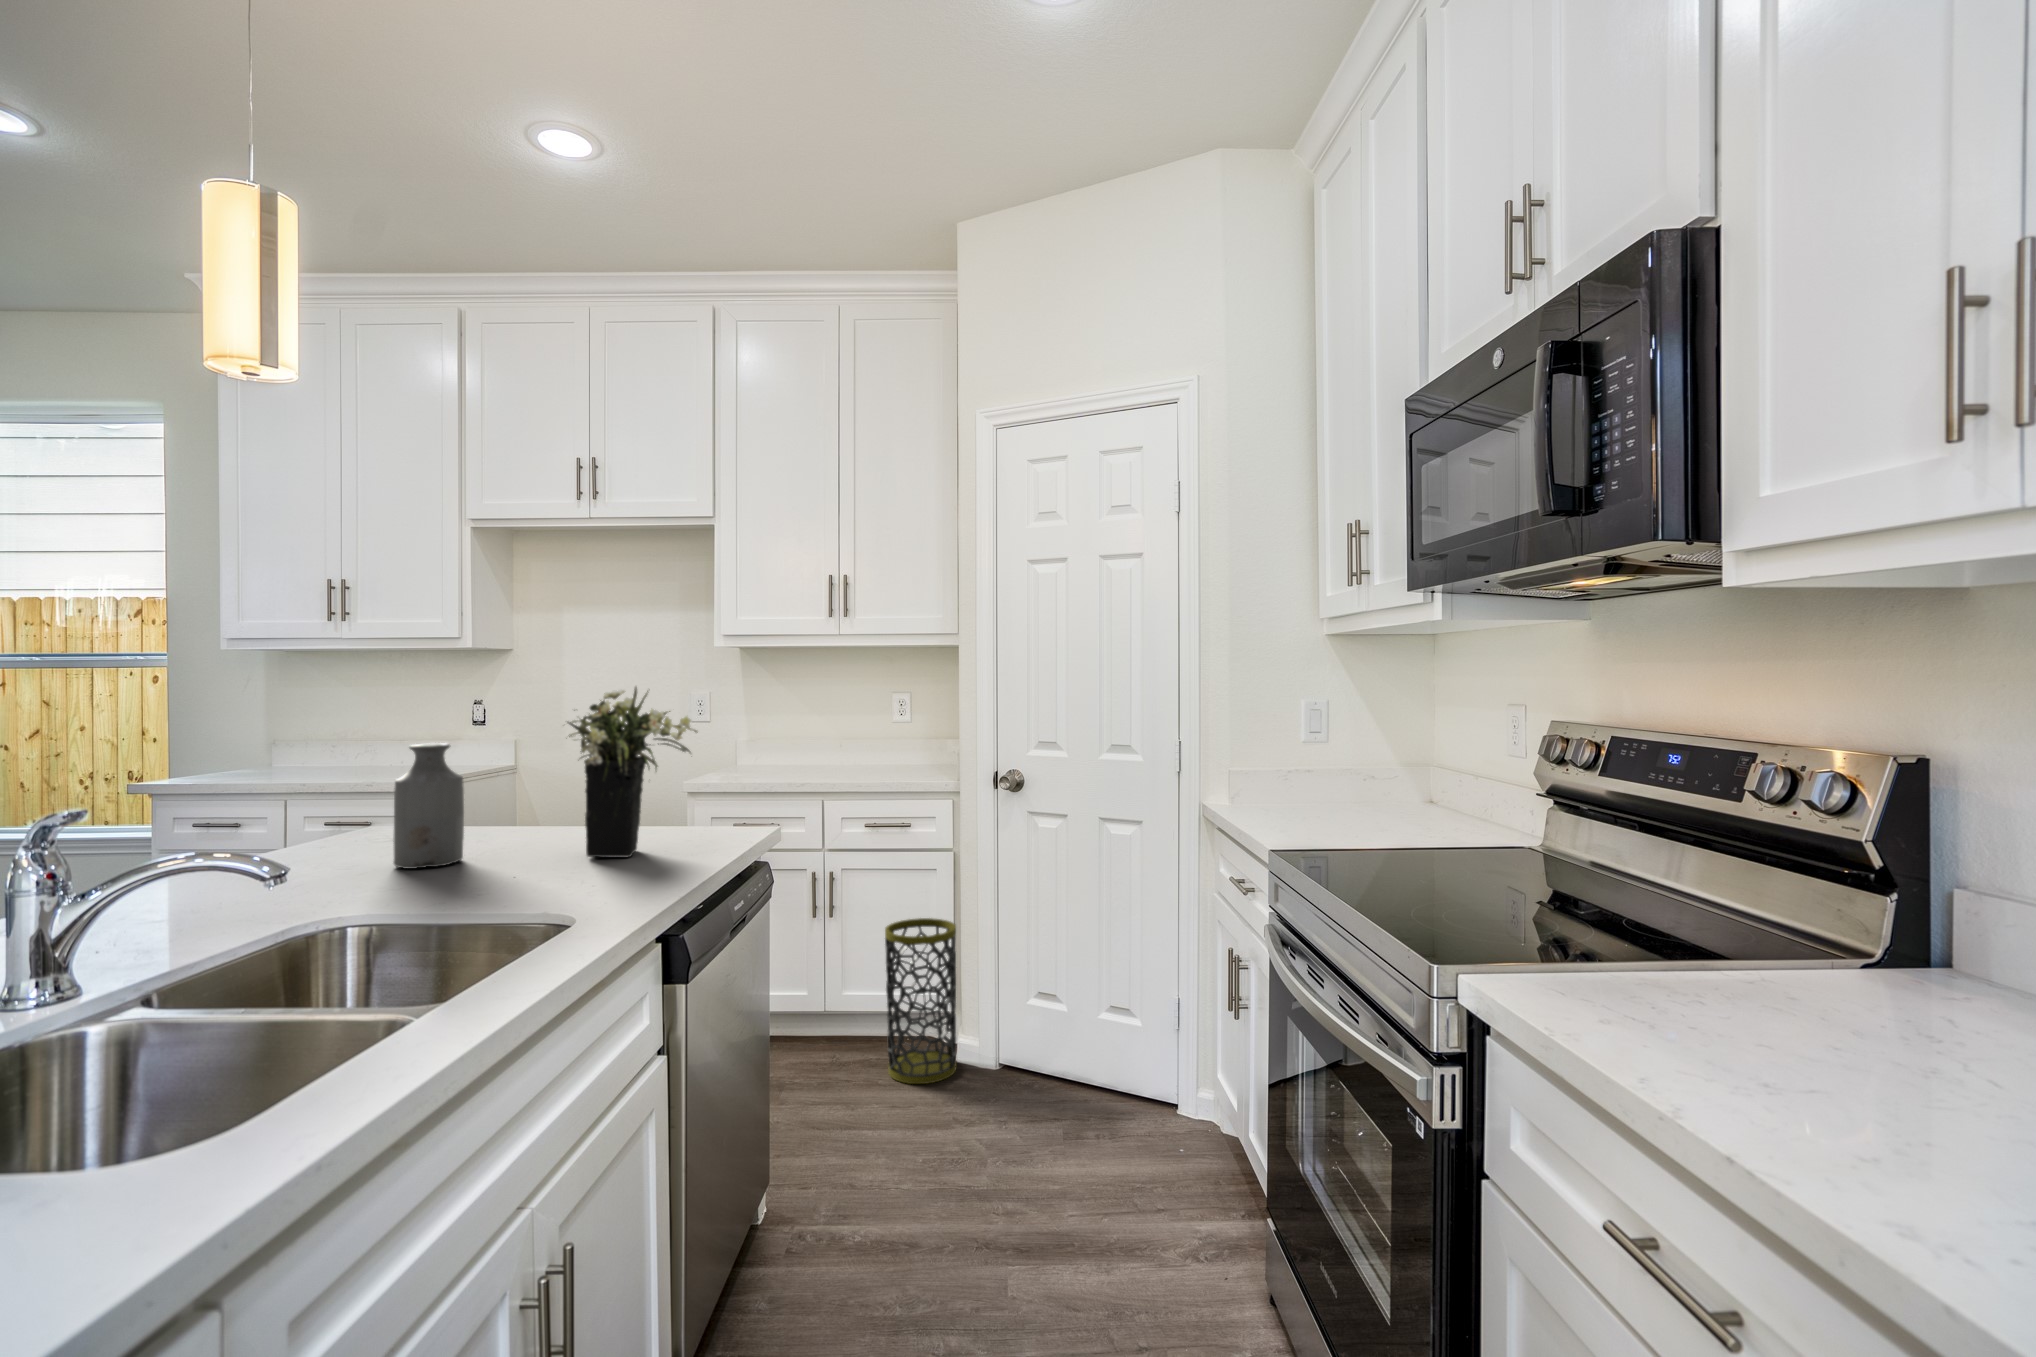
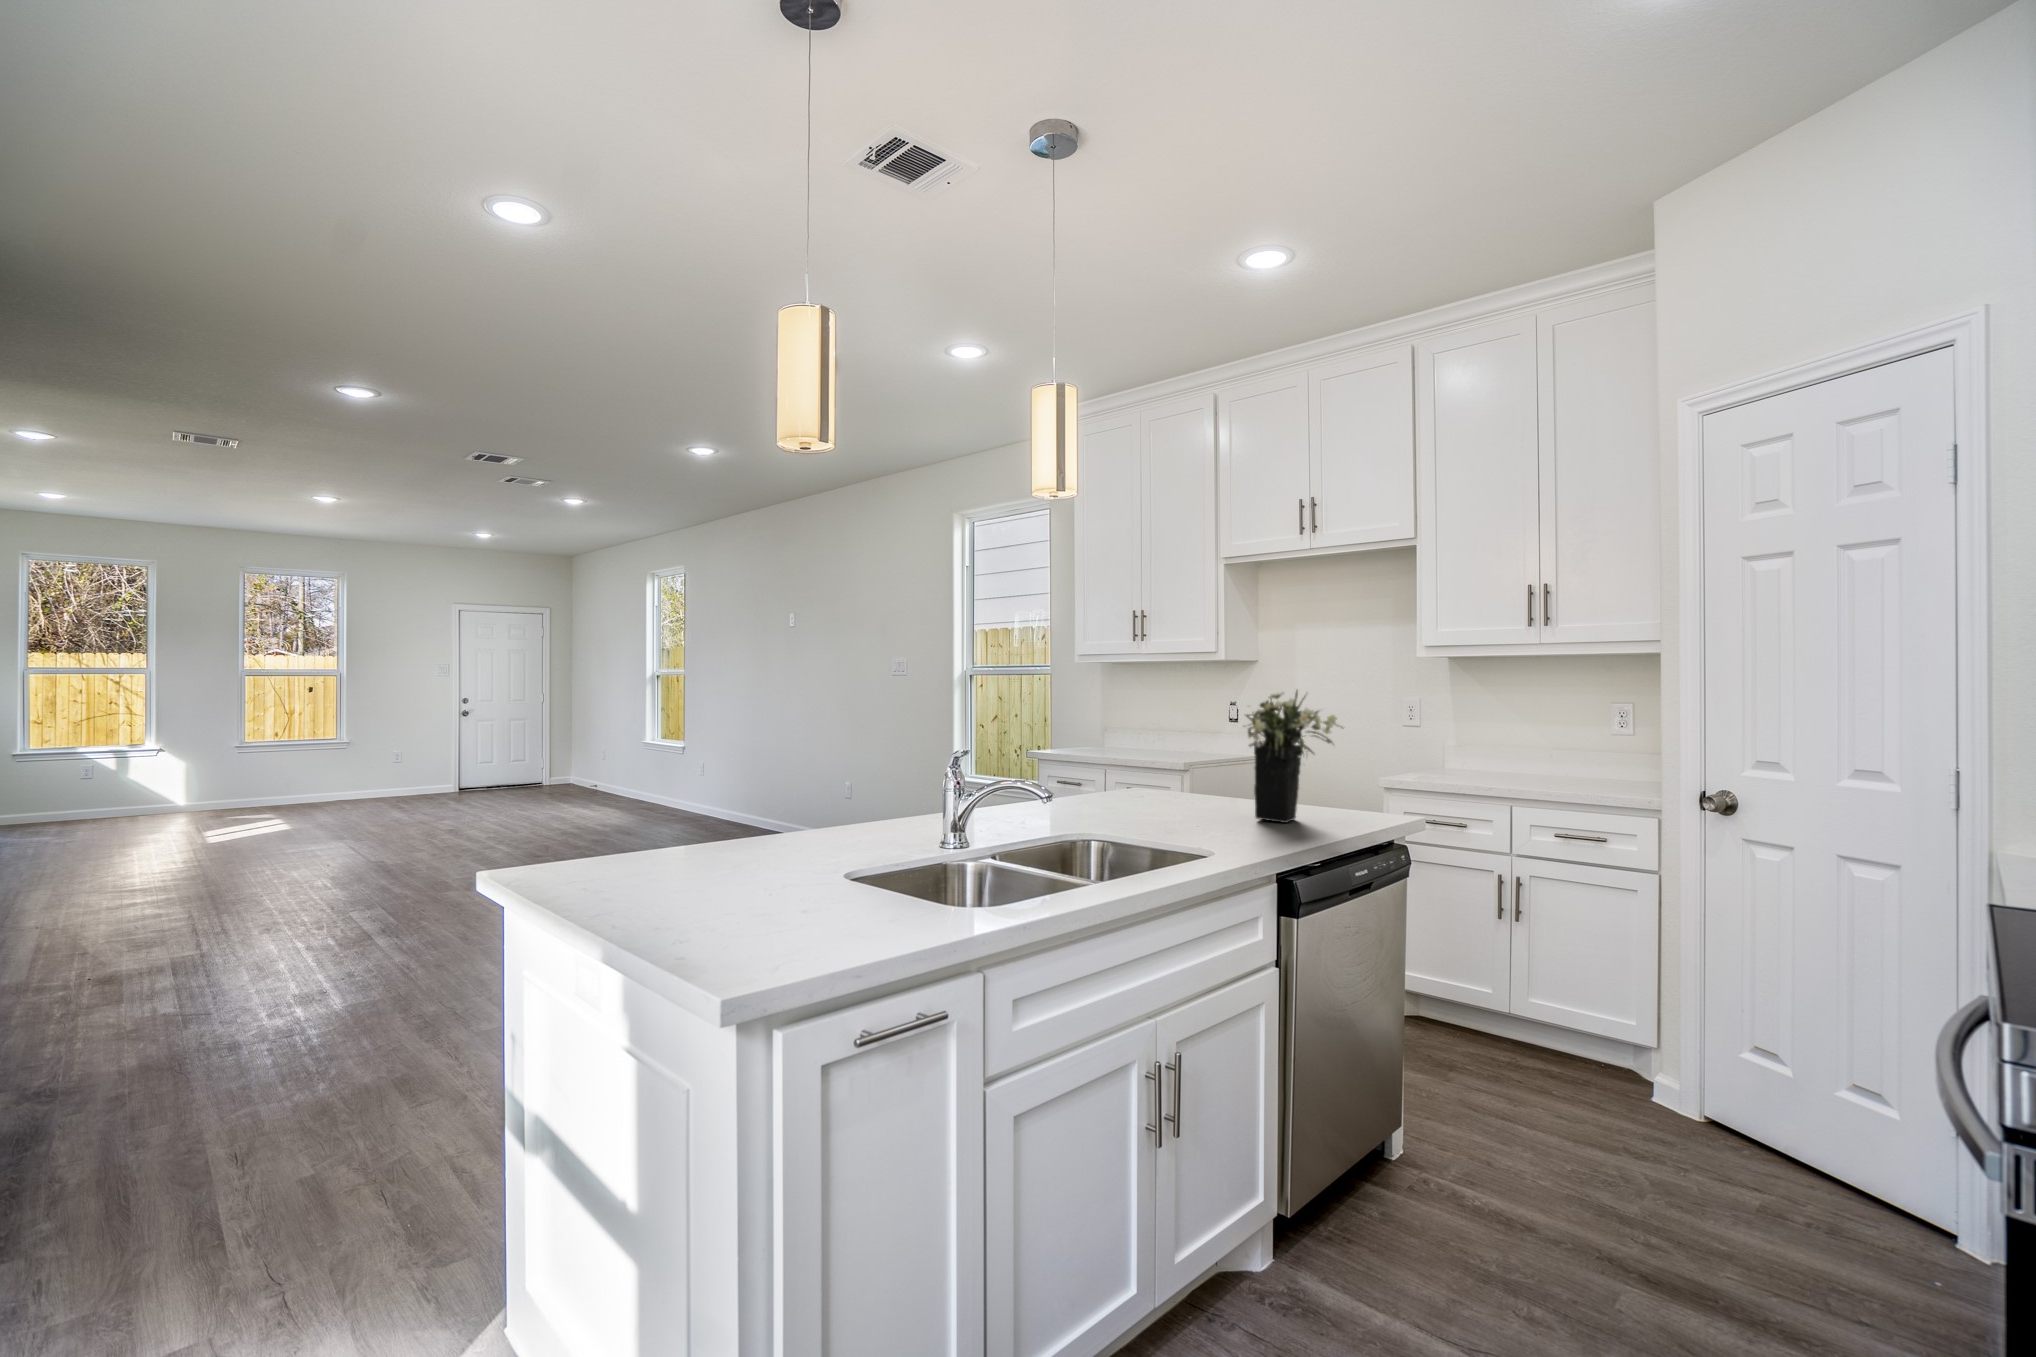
bottle: present [393,743,464,869] -> none [1135,727,1178,812]
trash can: present [885,918,956,1084] -> none [1568,938,1654,1111]

